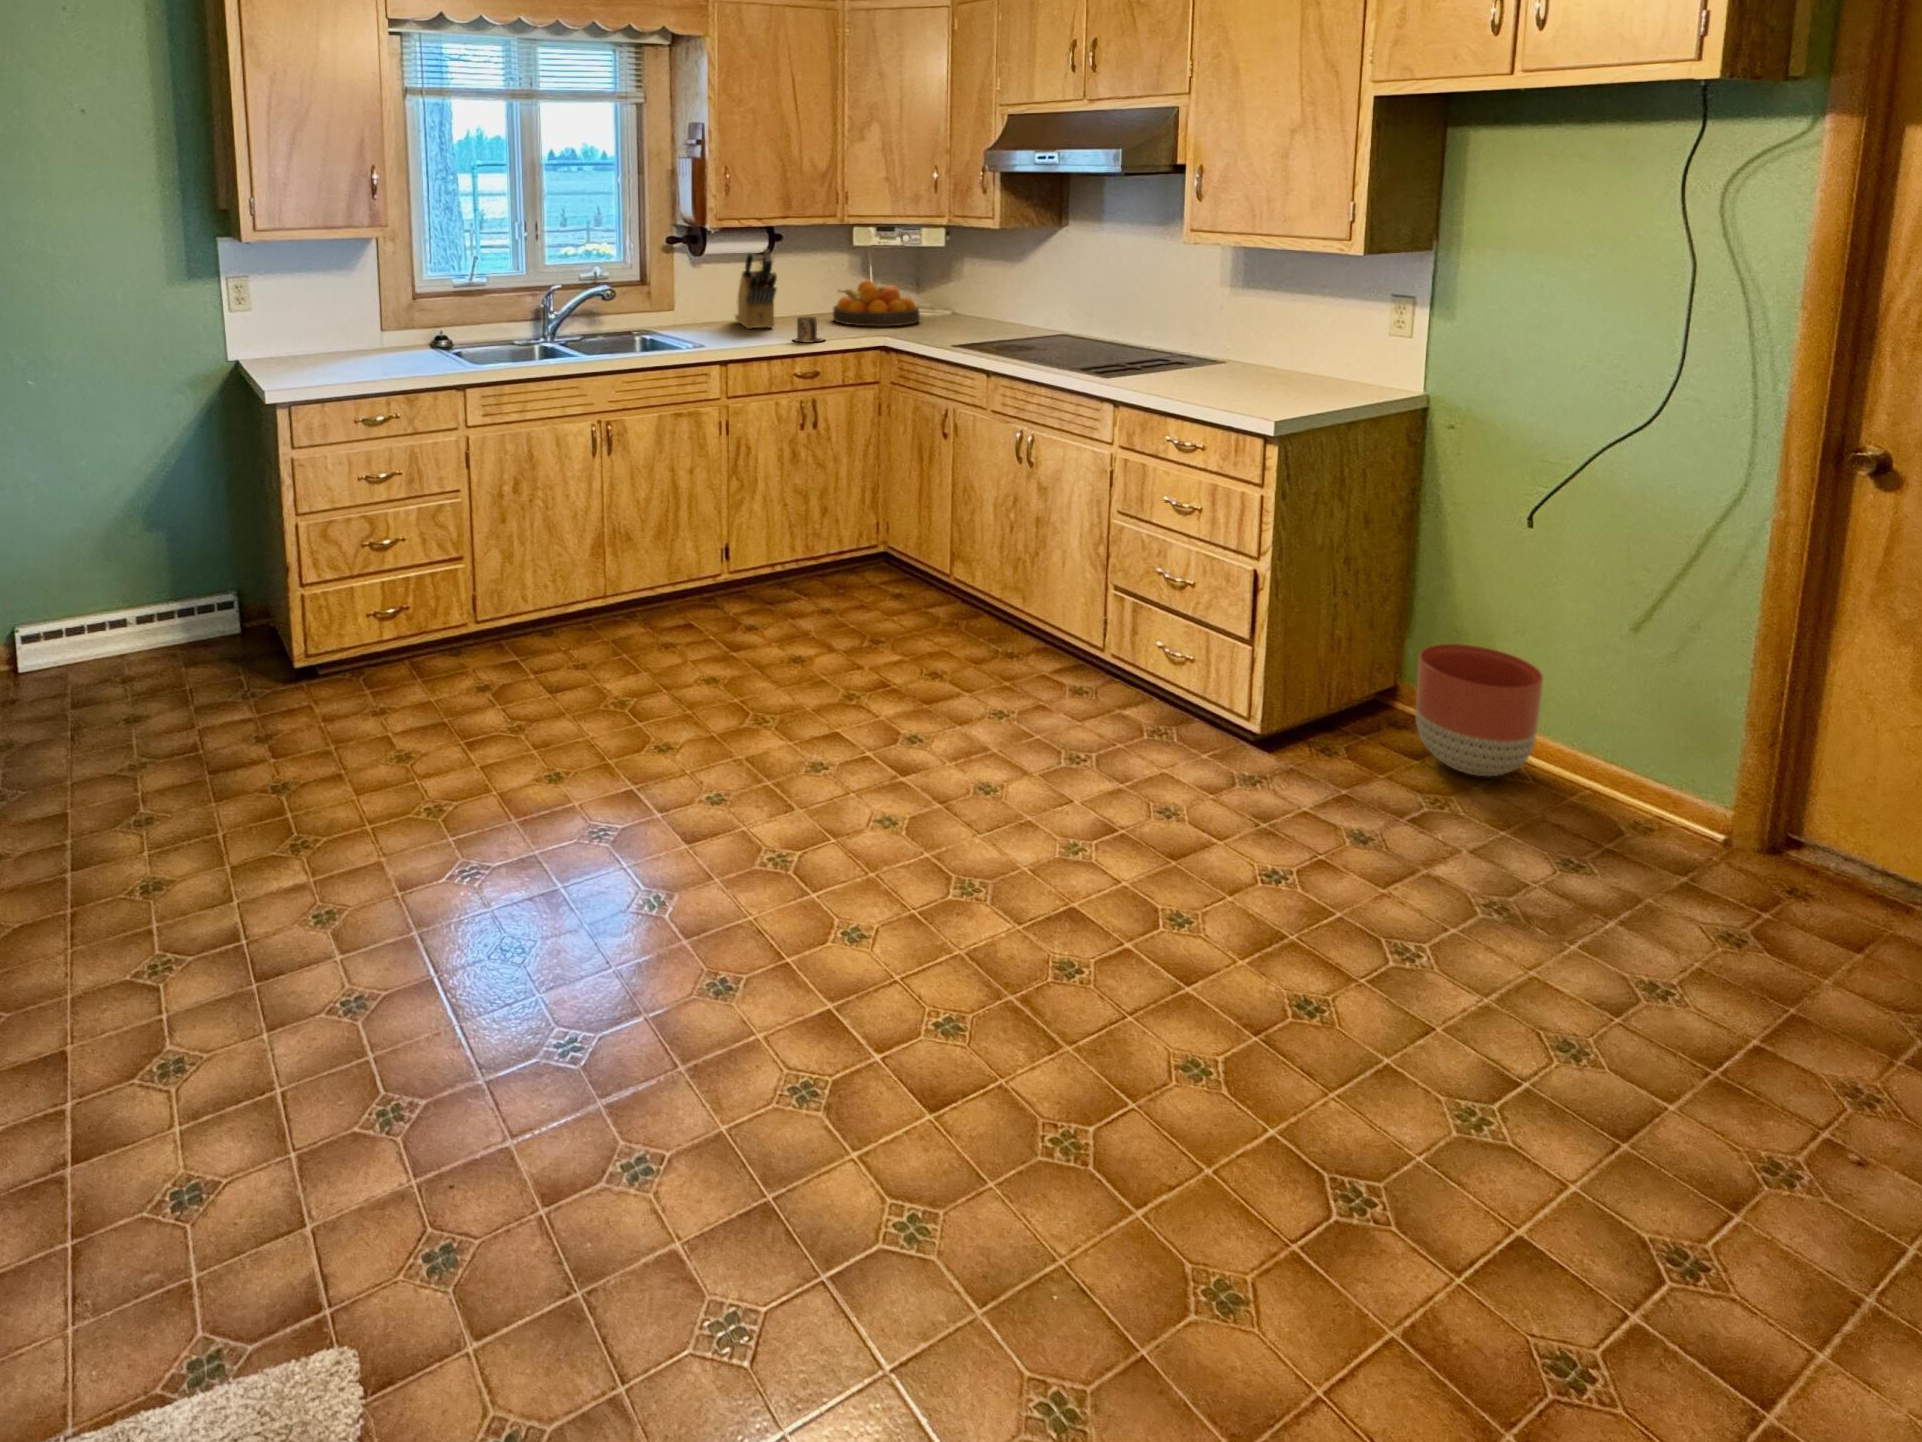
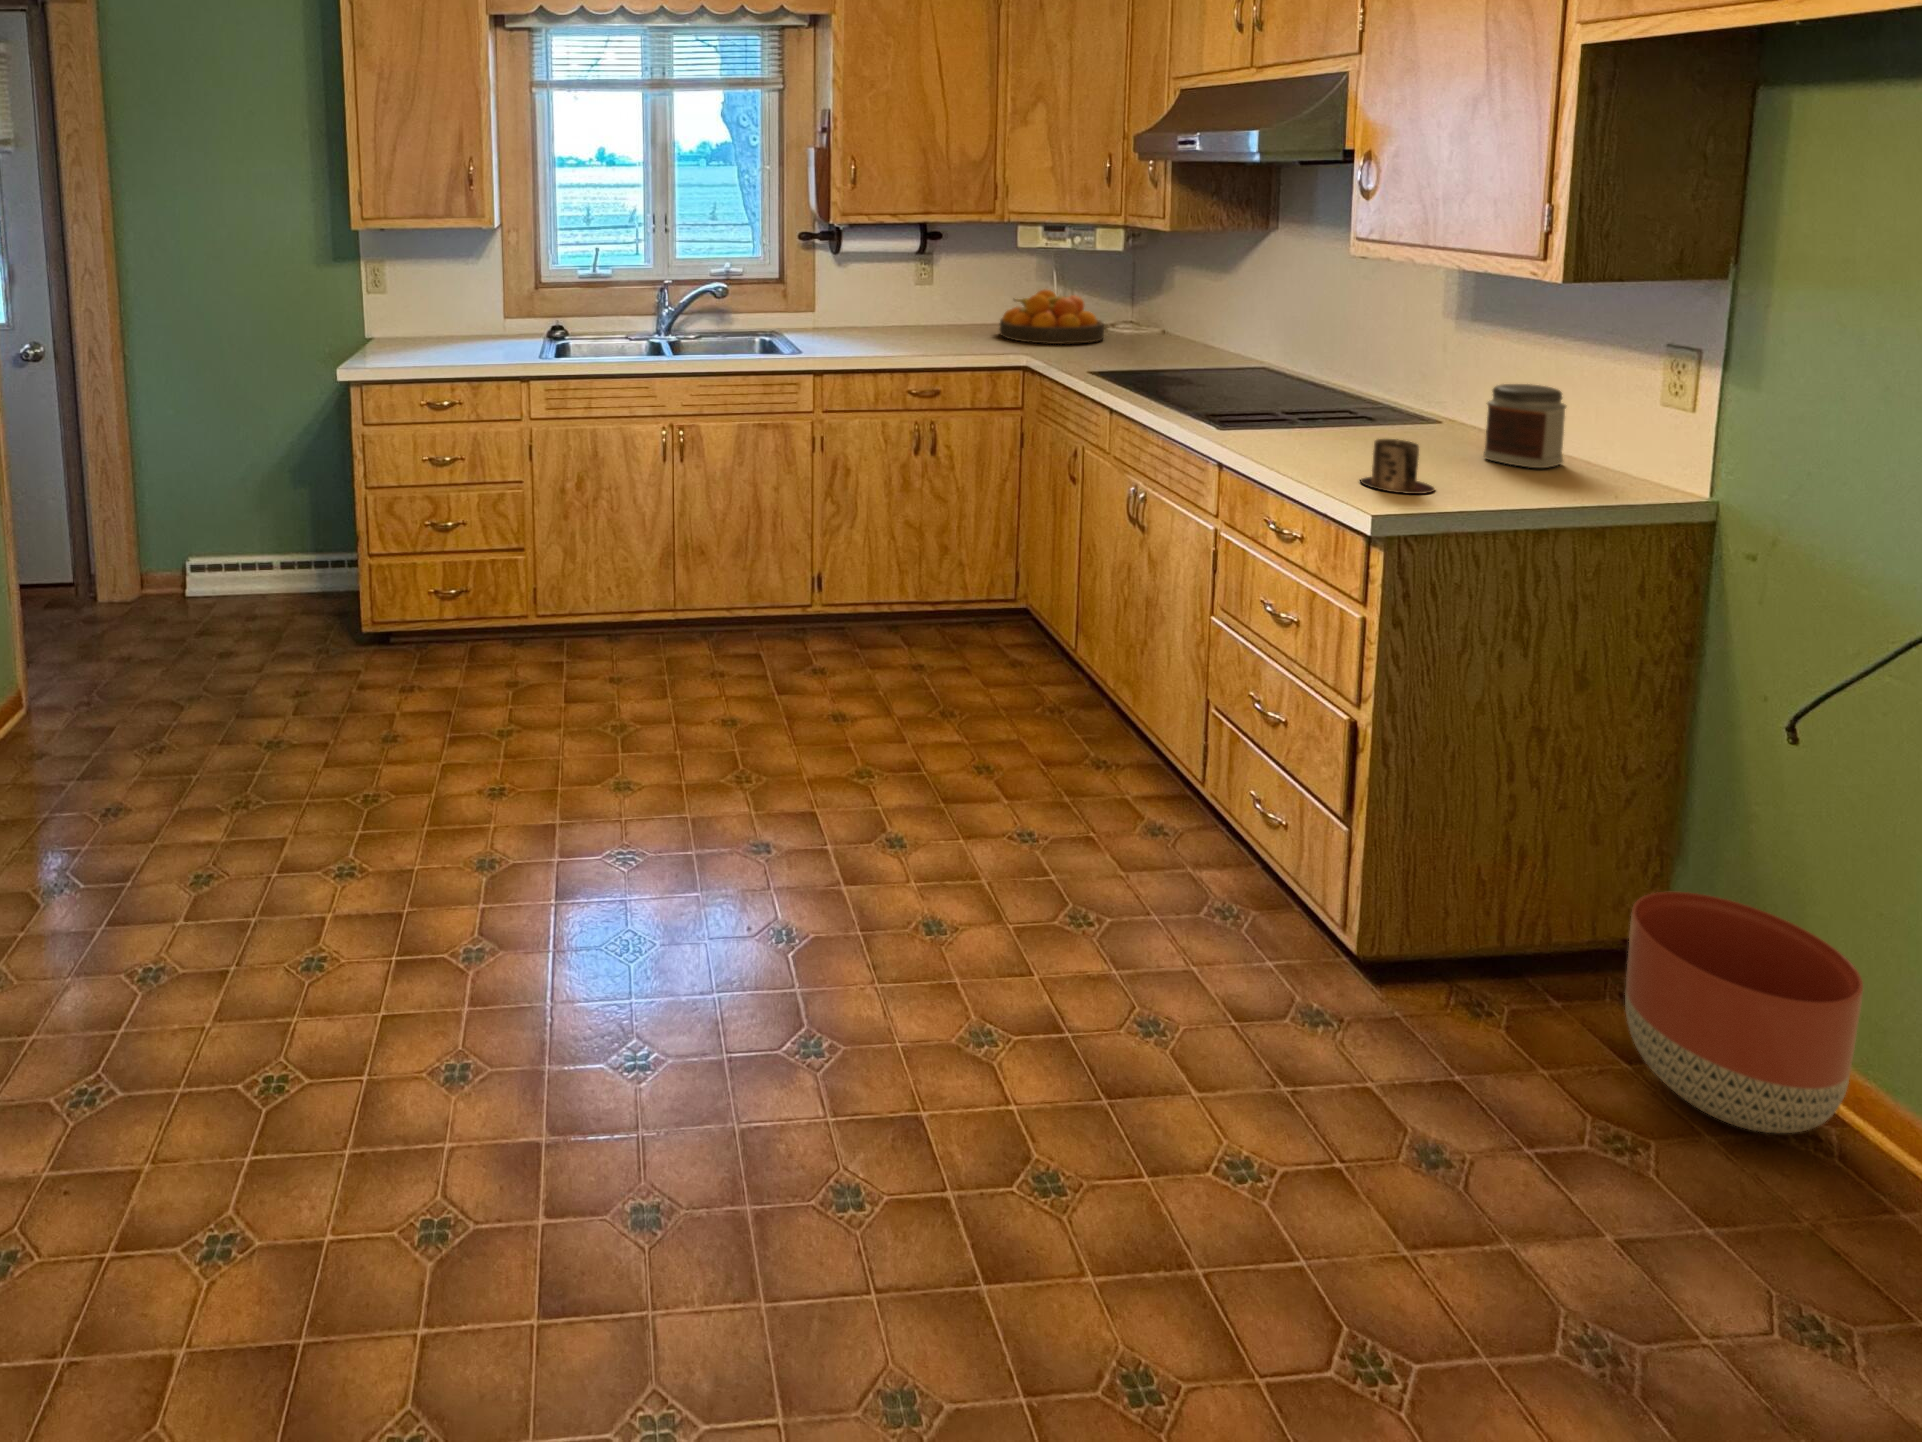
knife block: present [735,249,777,329] -> none [884,250,920,338]
mug: present [794,317,824,343] -> present [1360,439,1435,494]
jar: none [1281,329,1329,386] -> present [1483,384,1566,468]

